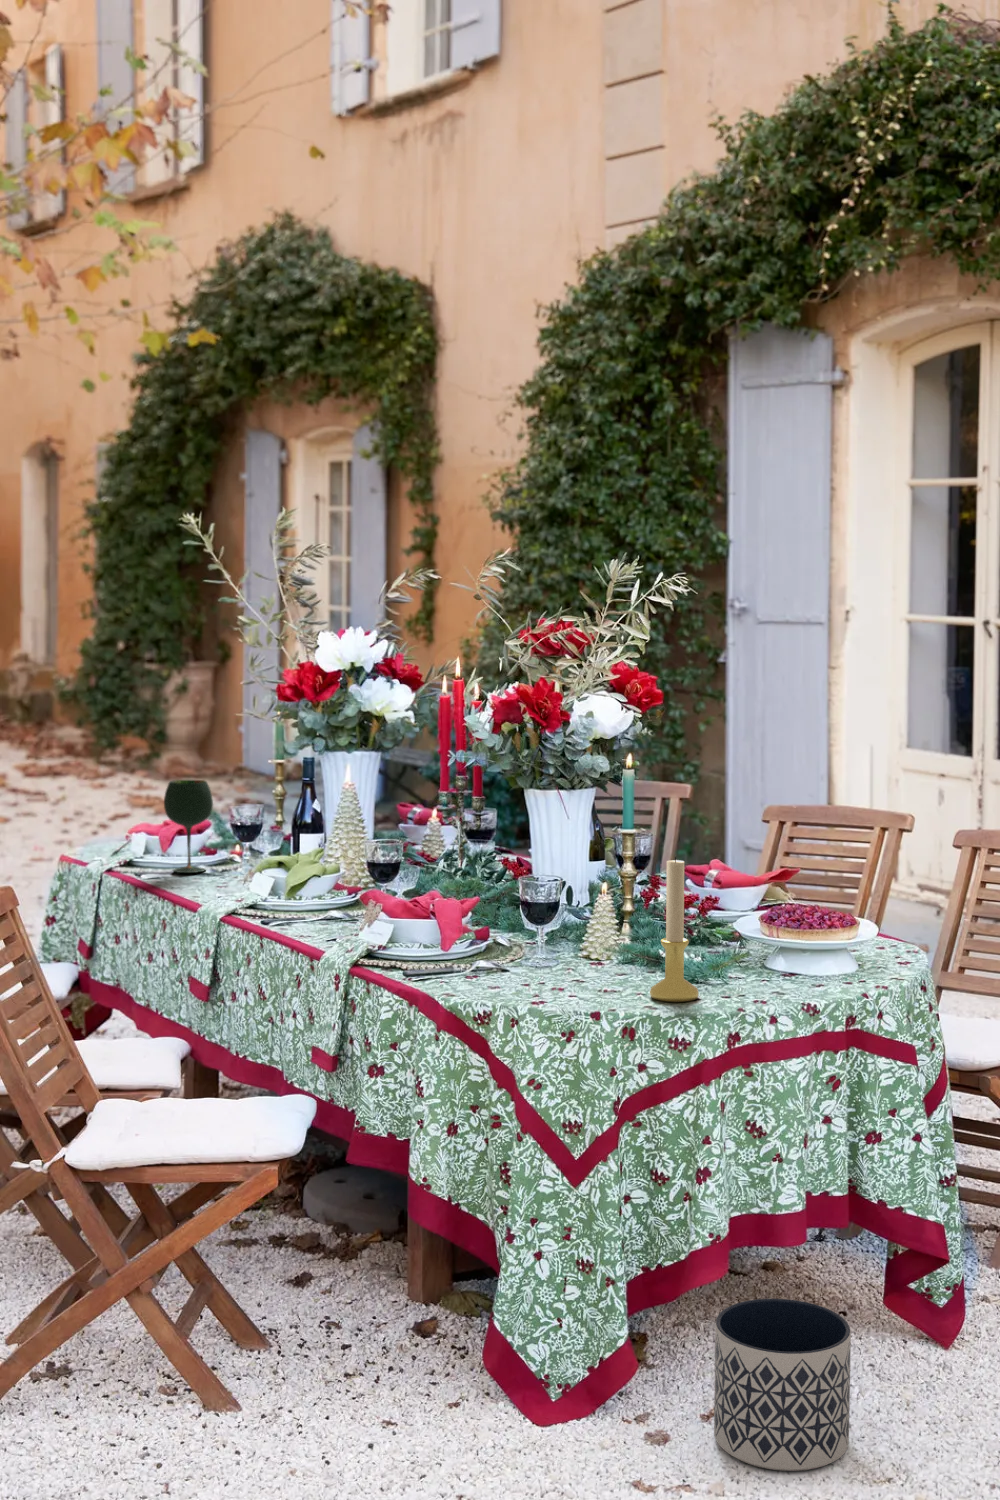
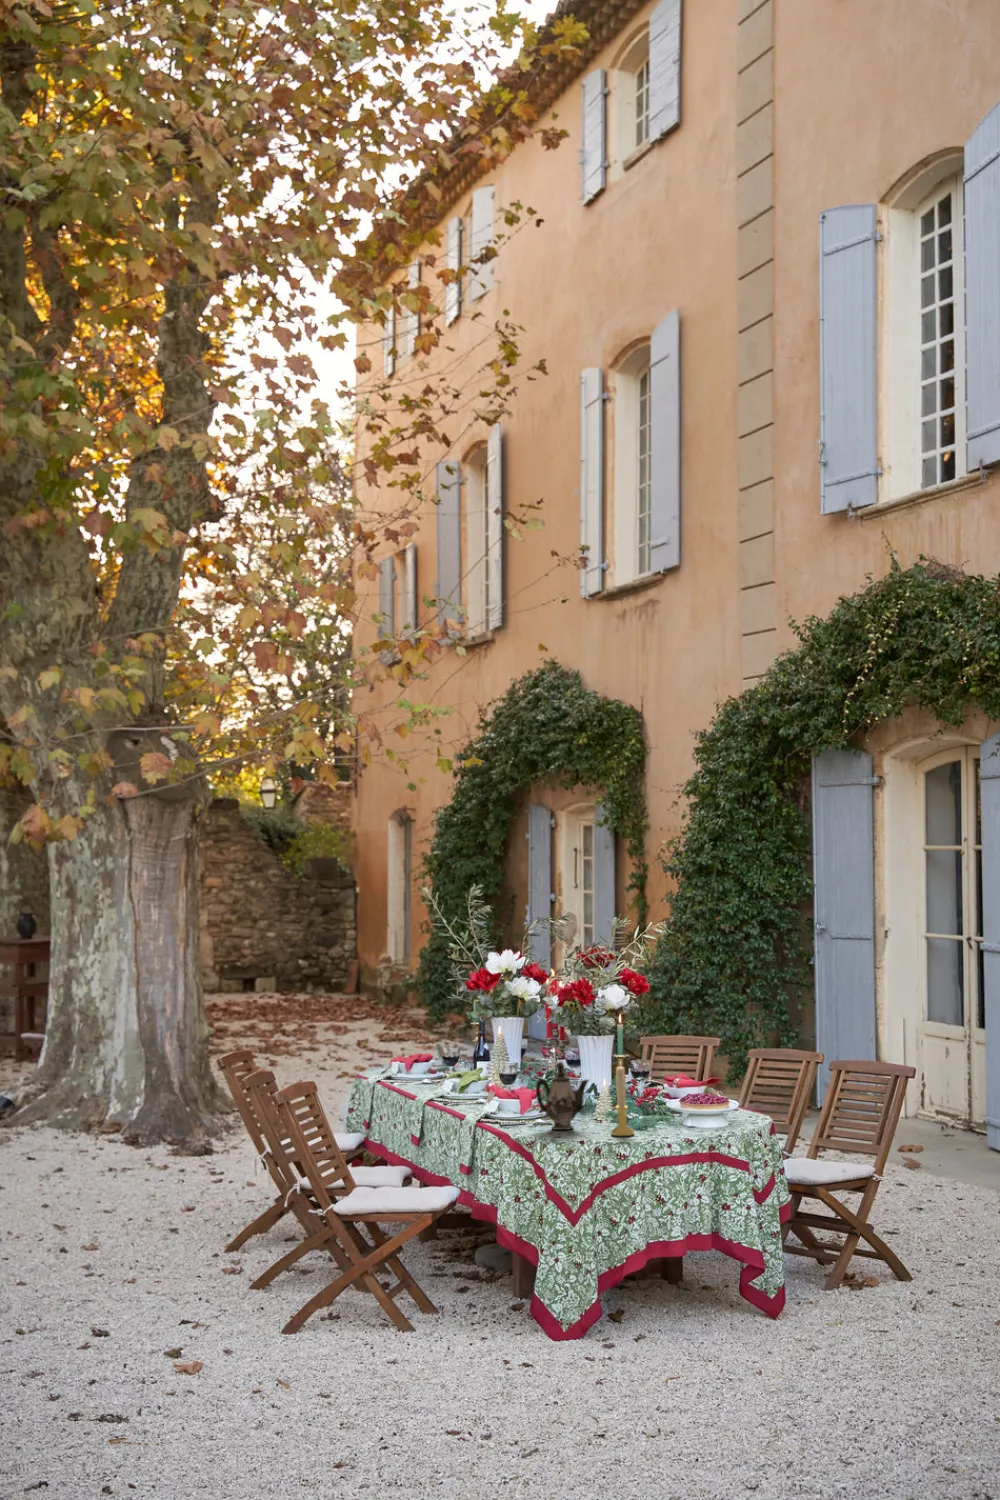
wine glass: present [164,780,213,873] -> none [404,1034,428,1082]
teapot: none [484,846,599,986] -> present [536,1062,589,1130]
planter: present [714,1299,851,1471] -> none [640,1288,708,1370]

